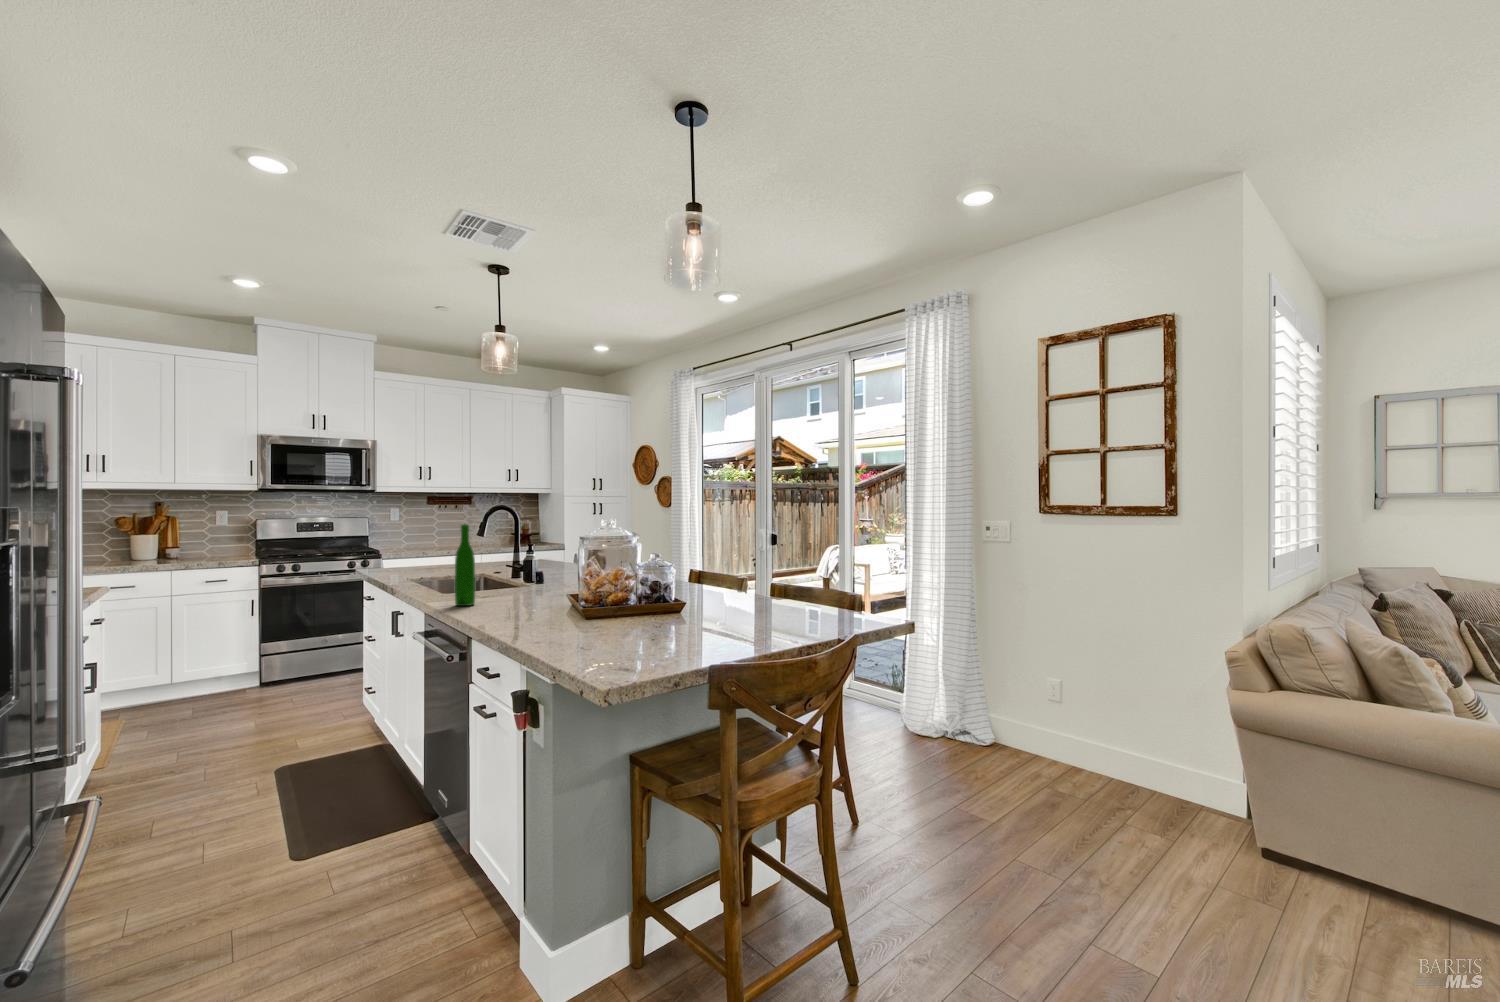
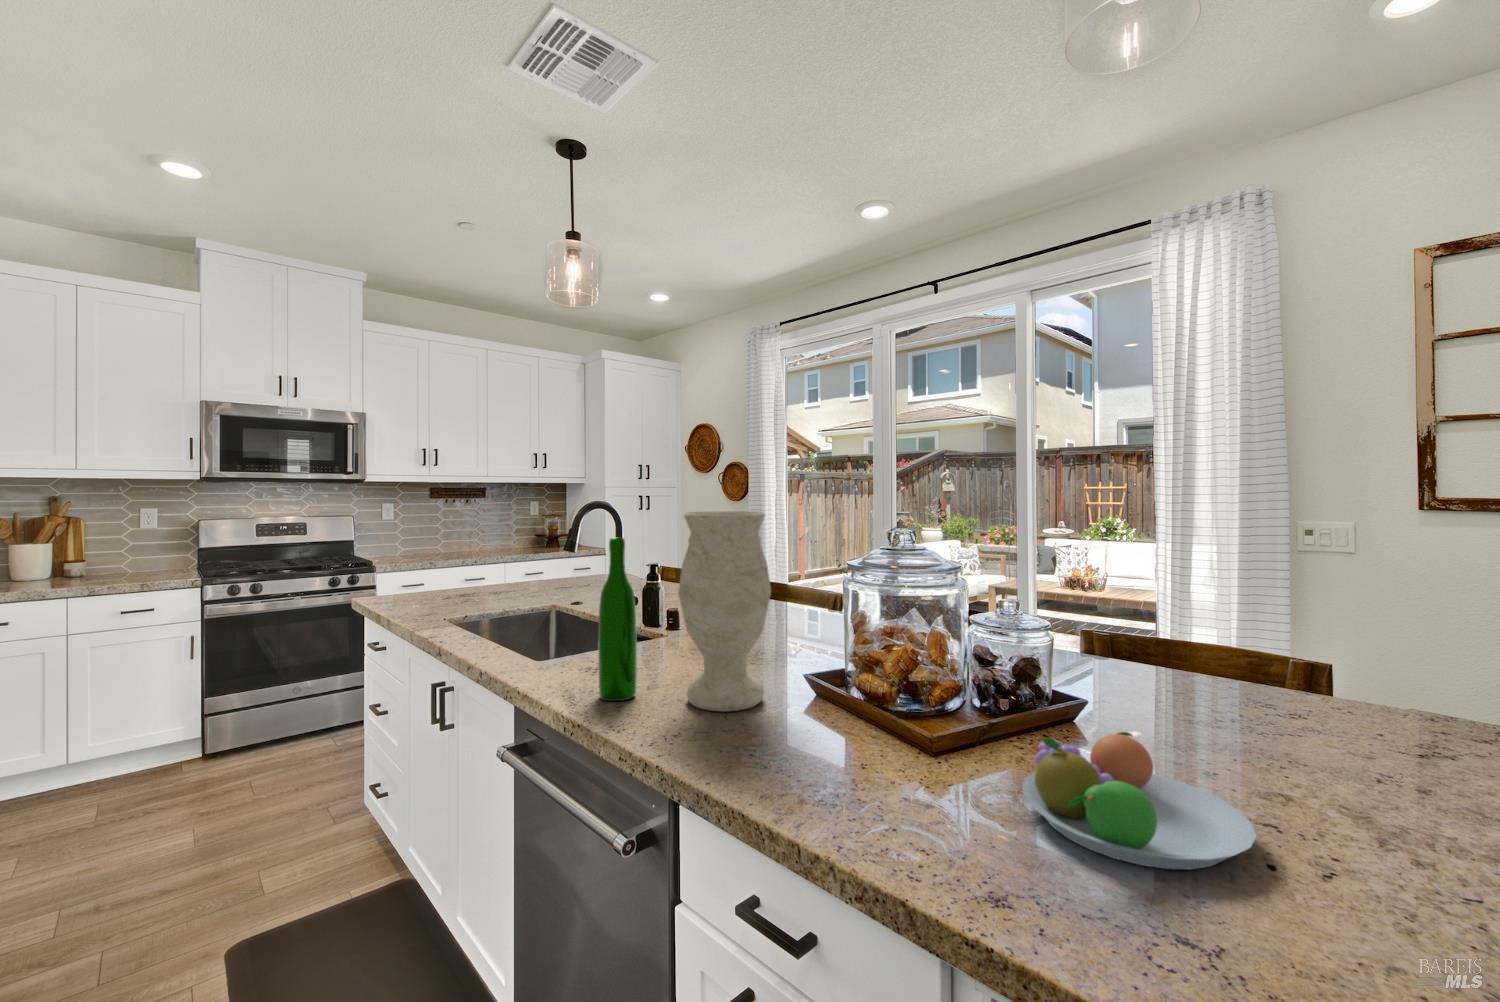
vase: none [491,511,541,609] -> present [678,512,771,711]
fruit bowl: none [566,600,653,639] -> present [1022,732,1256,870]

